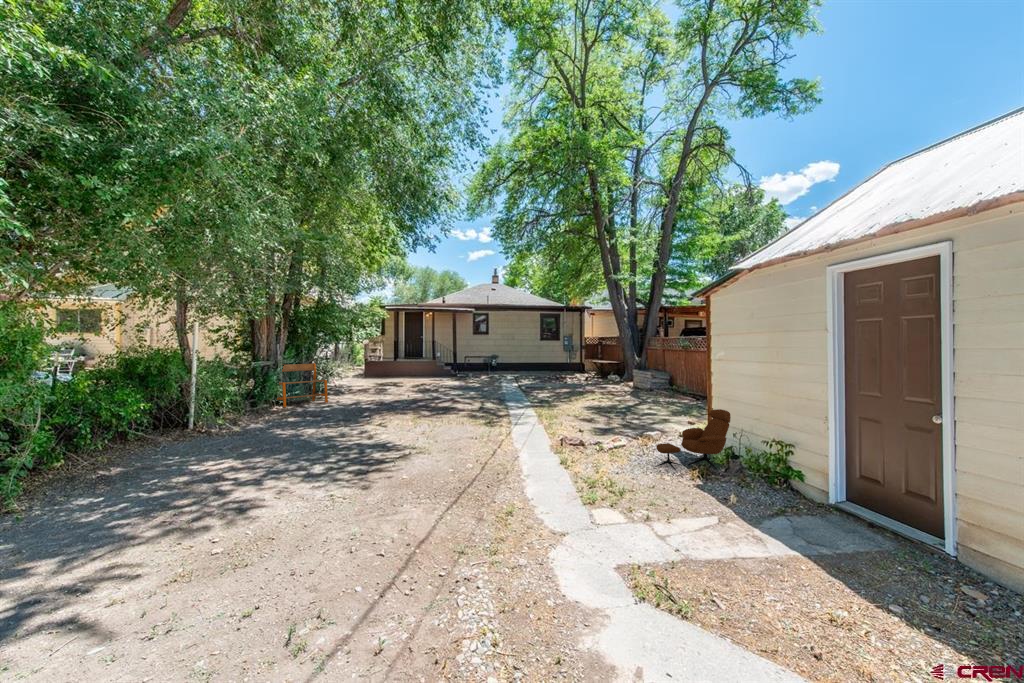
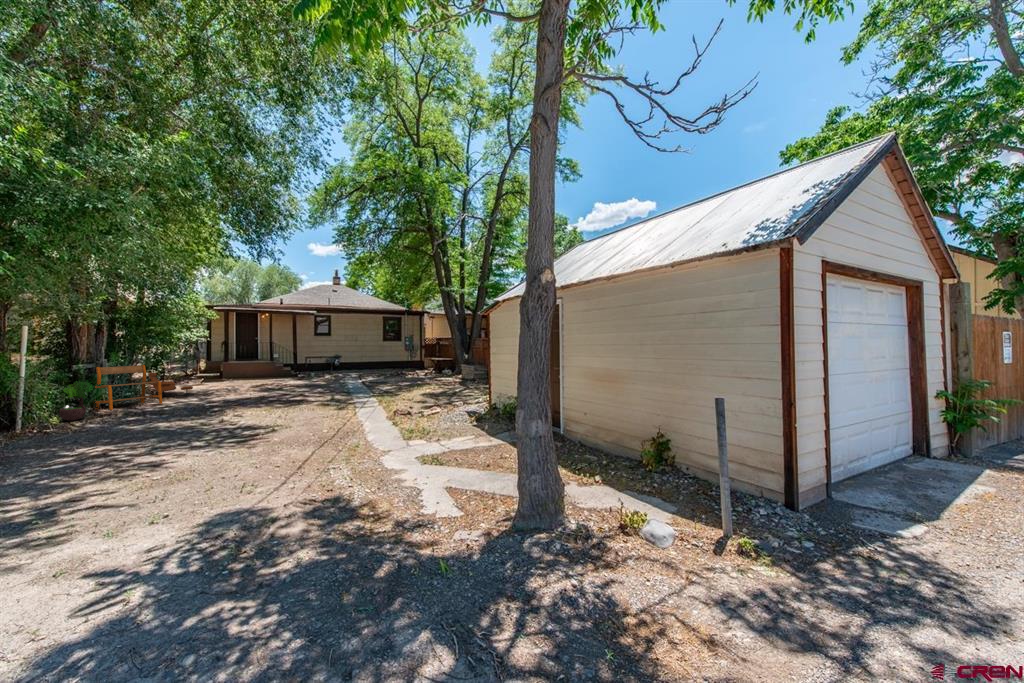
potted tree: none [239,376,266,417] -> present [59,382,92,421]
lounge chair: present [655,409,731,470] -> present [149,372,193,396]

